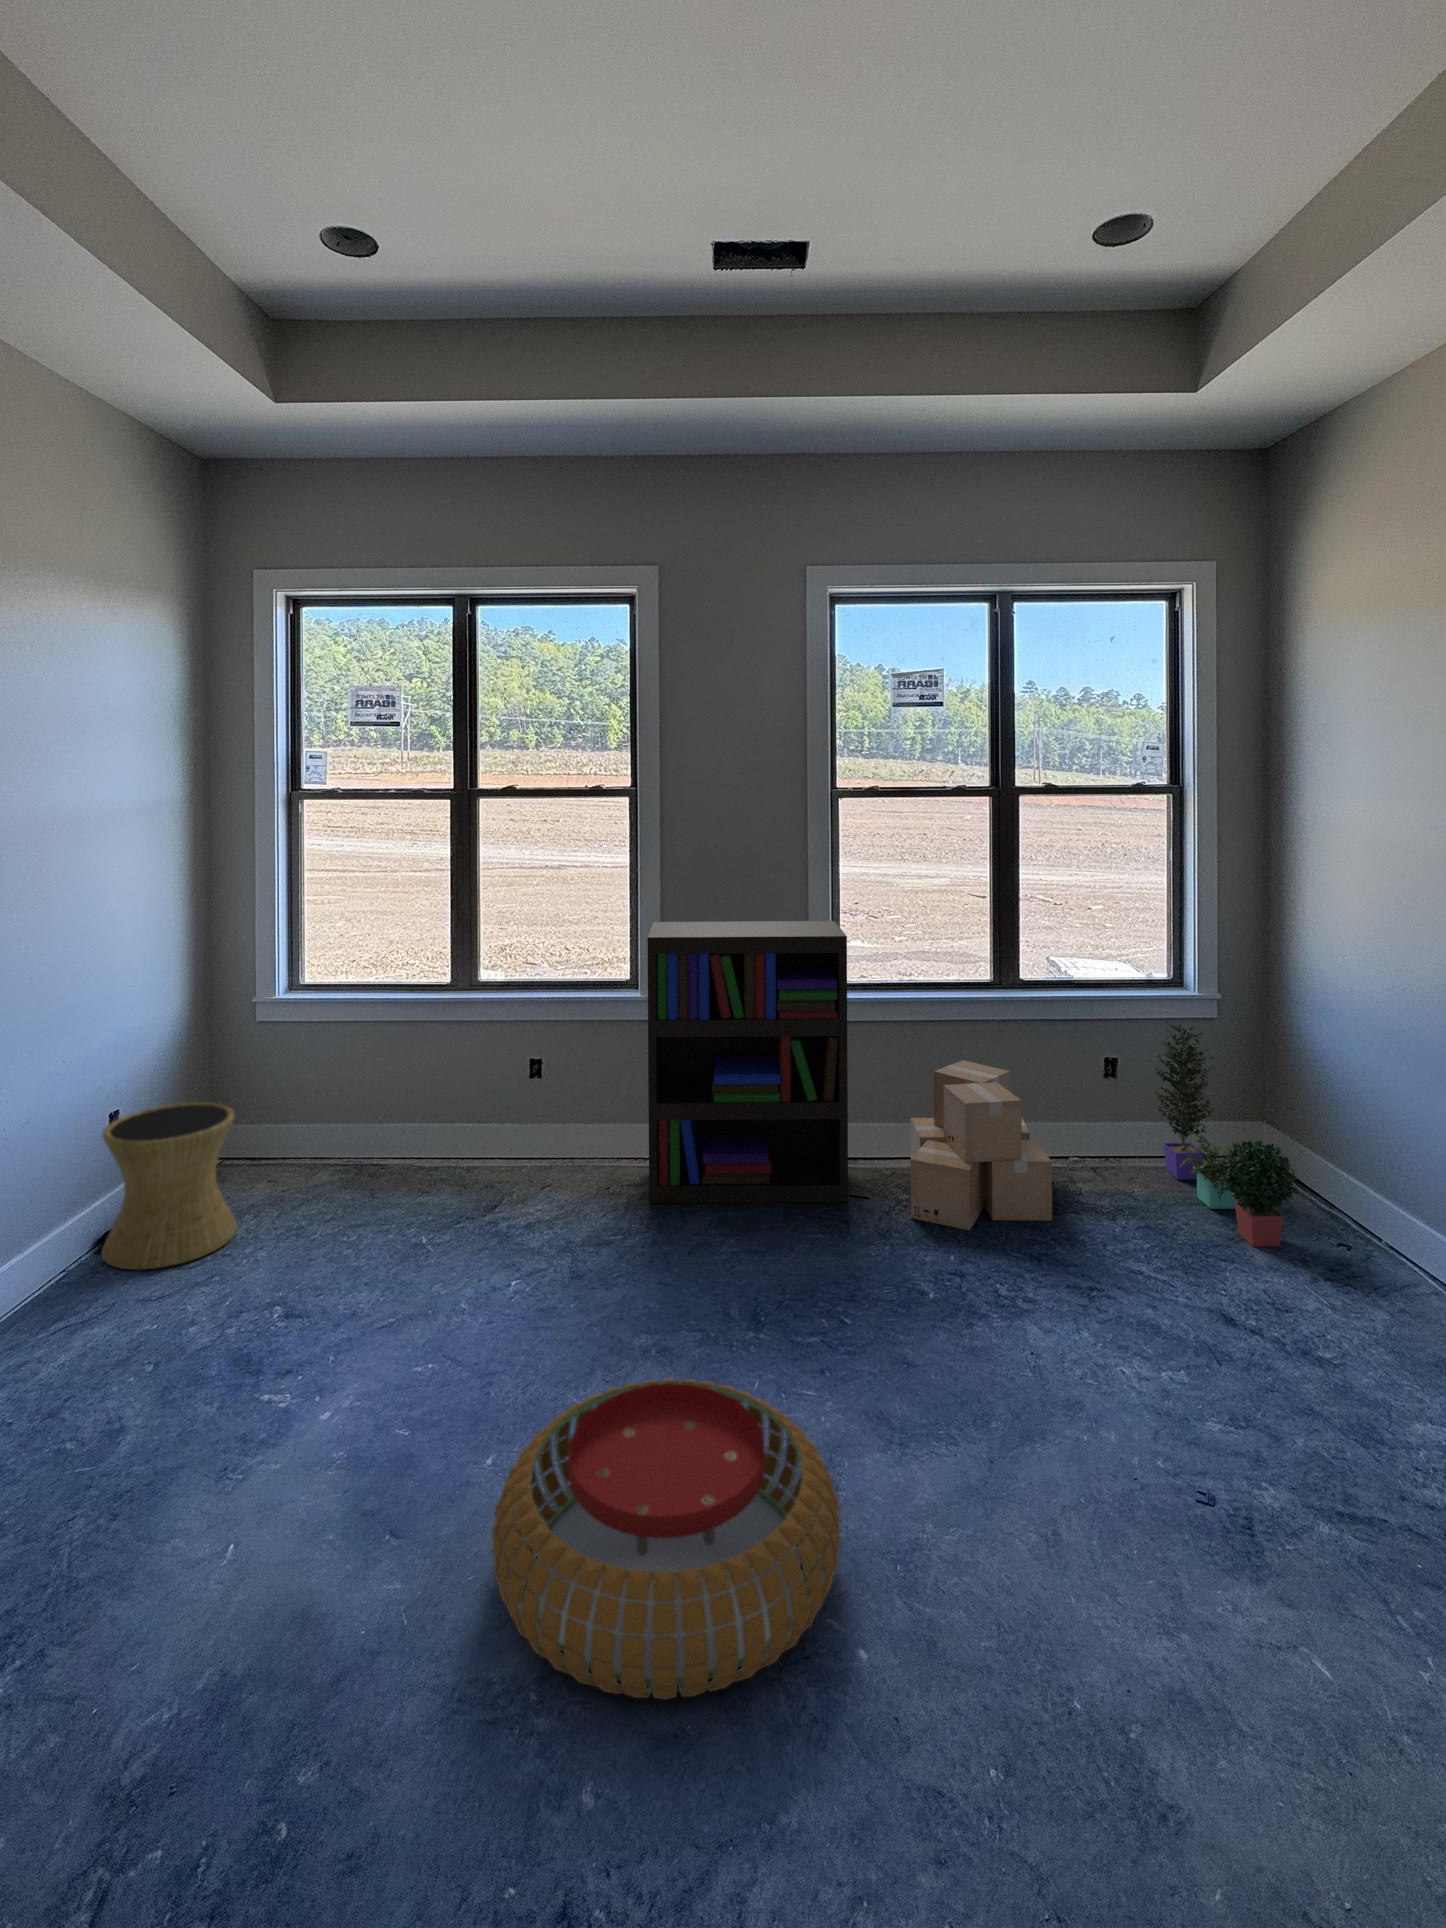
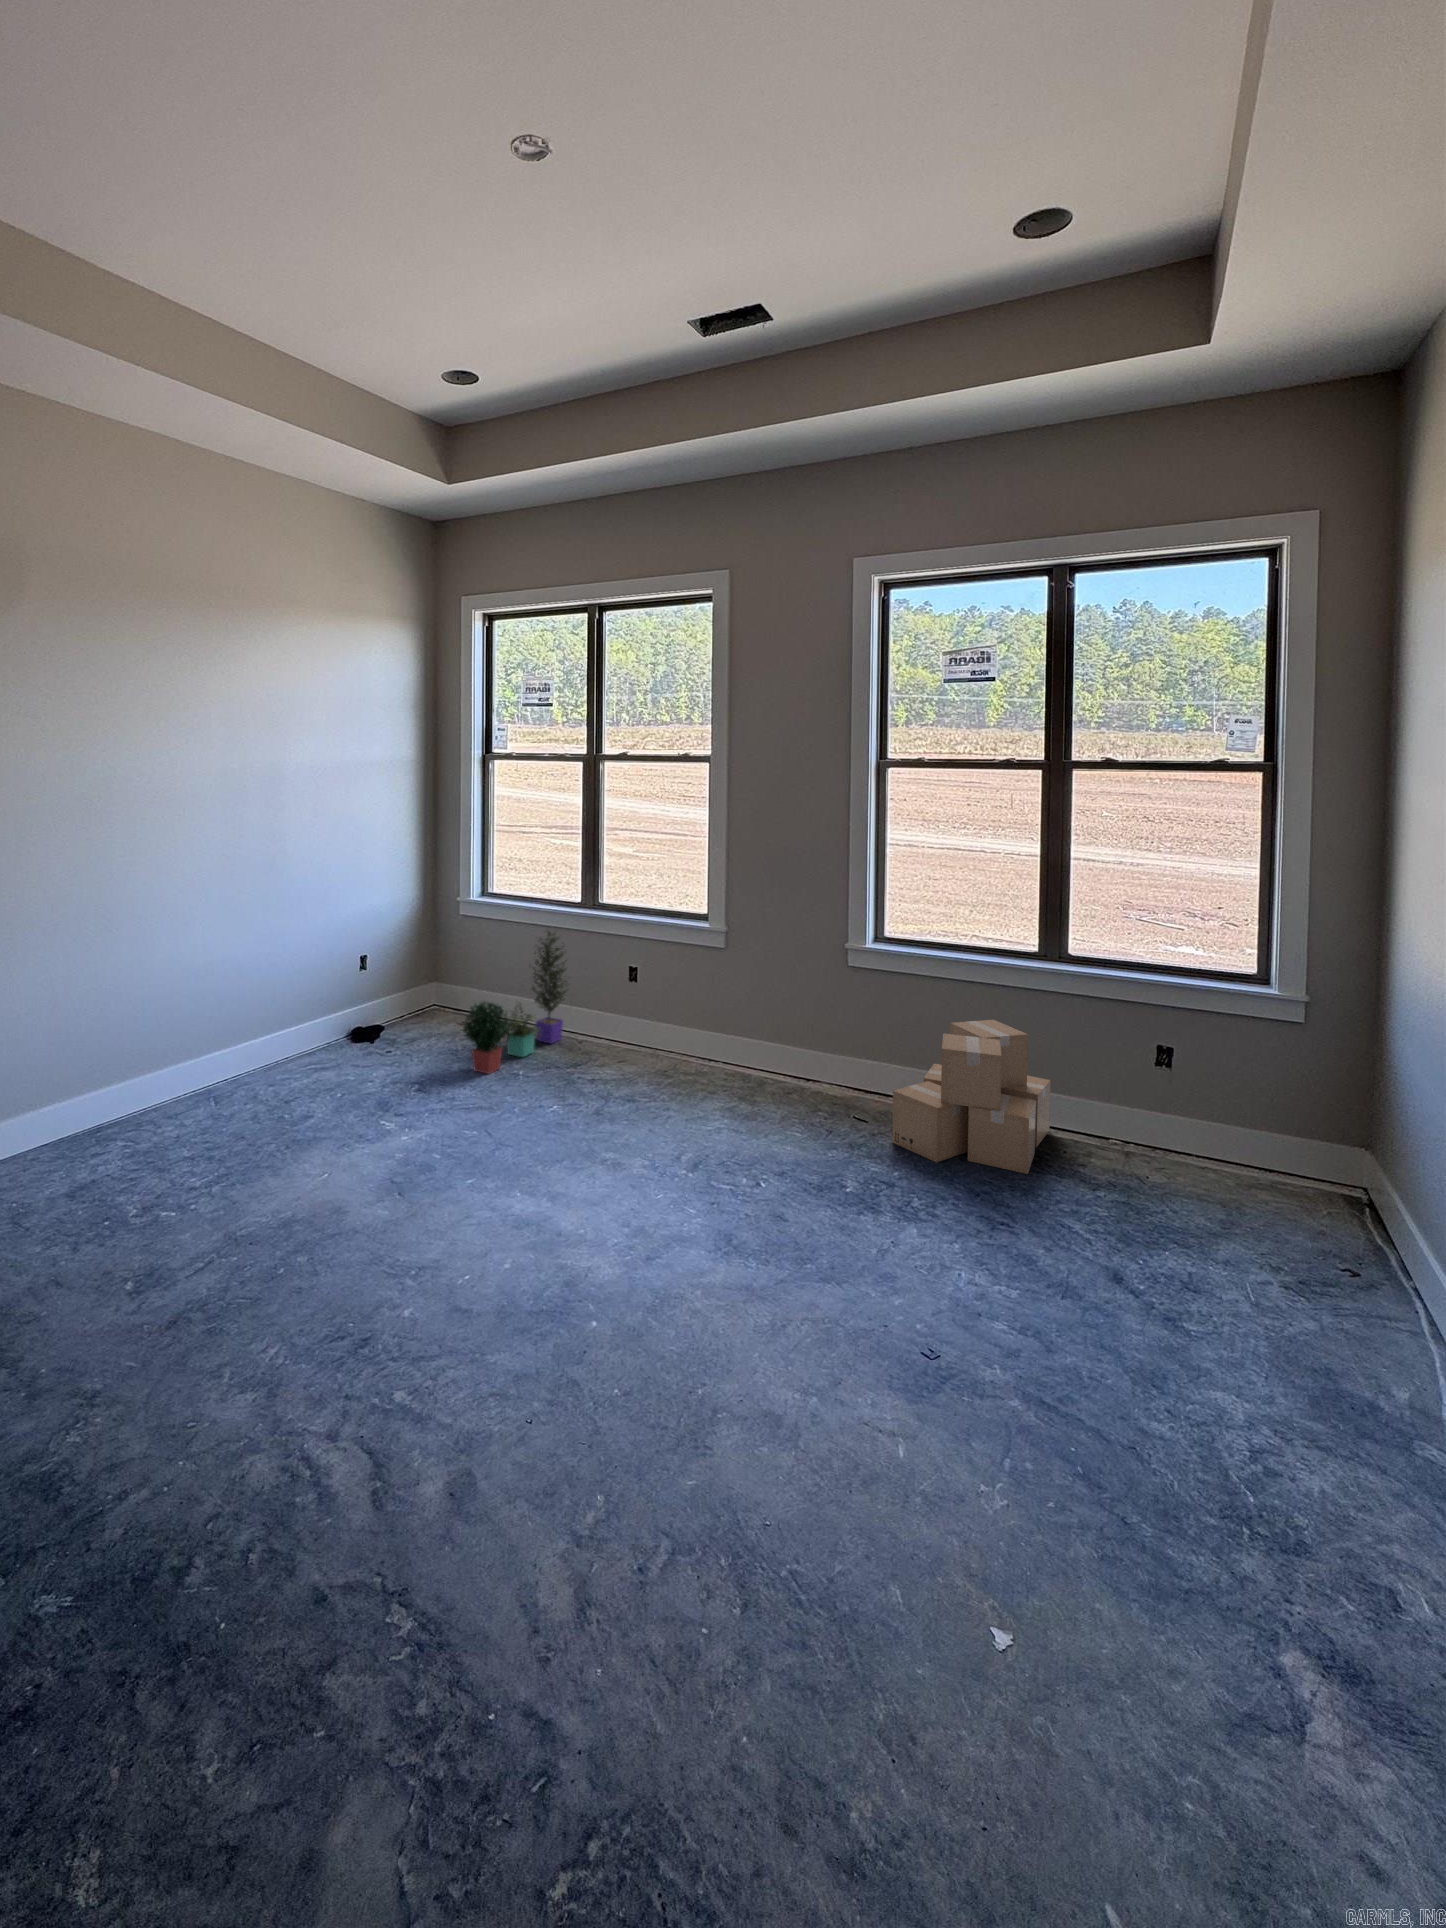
bookshelf: present [647,921,848,1203] -> none [689,867,873,1120]
potted plant: present [1156,1020,1299,1246] -> present [461,931,569,1074]
side table: present [101,1102,238,1270] -> none [342,959,422,1058]
pouf: present [492,1378,841,1699] -> none [384,1161,618,1332]

